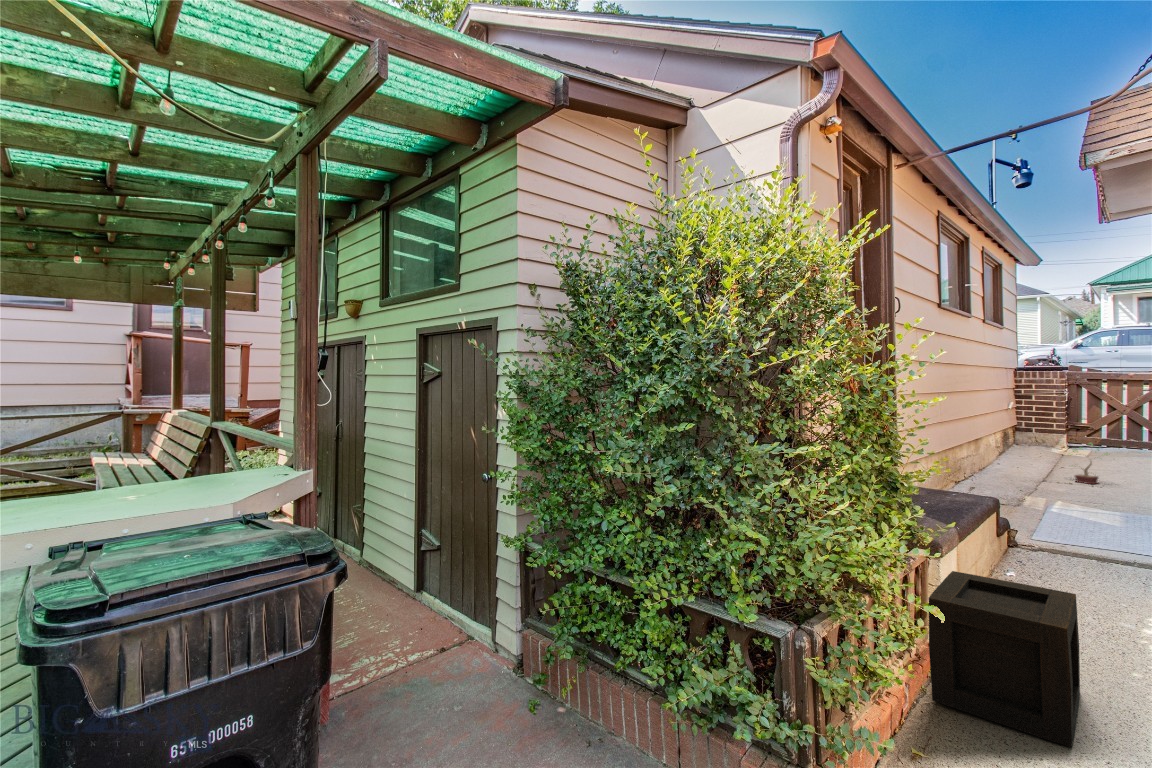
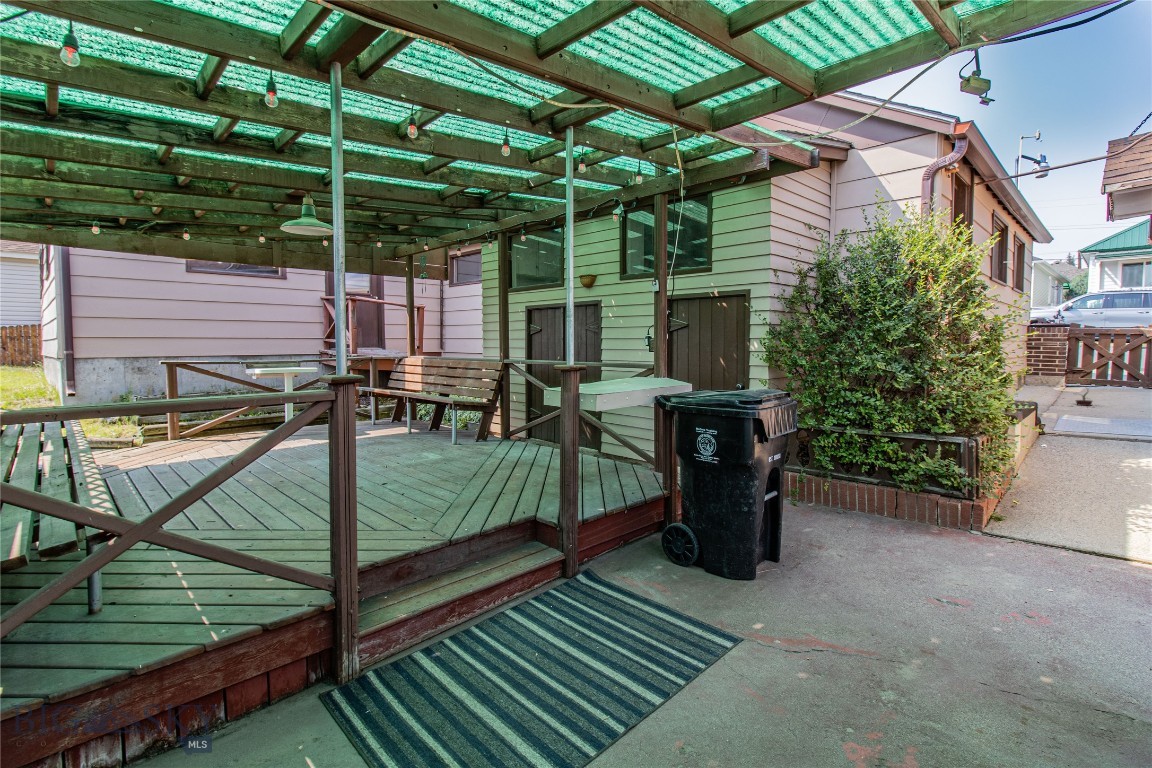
wooden crate: present [929,571,1080,747] -> none [1015,433,1093,503]

